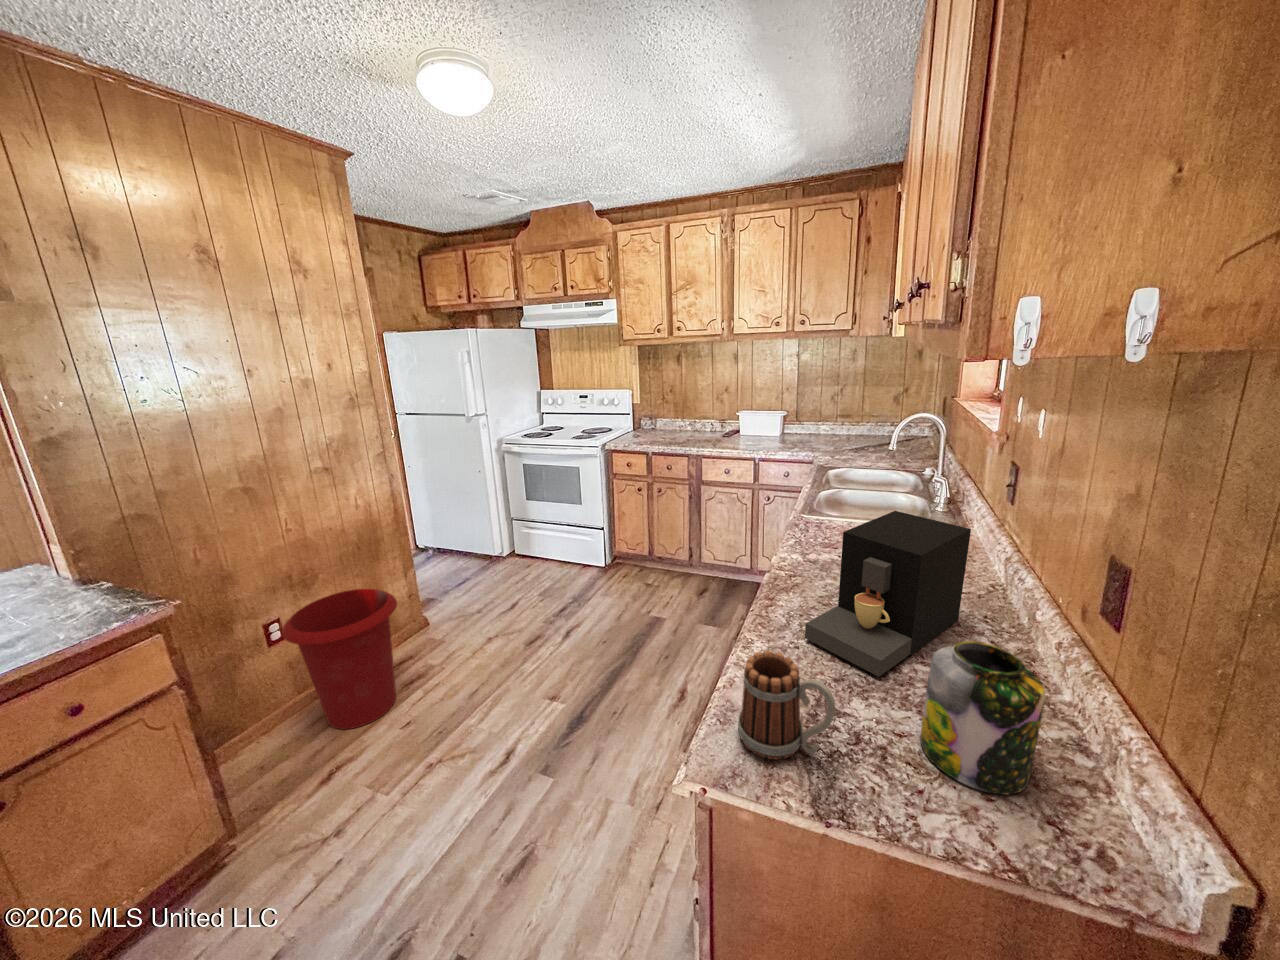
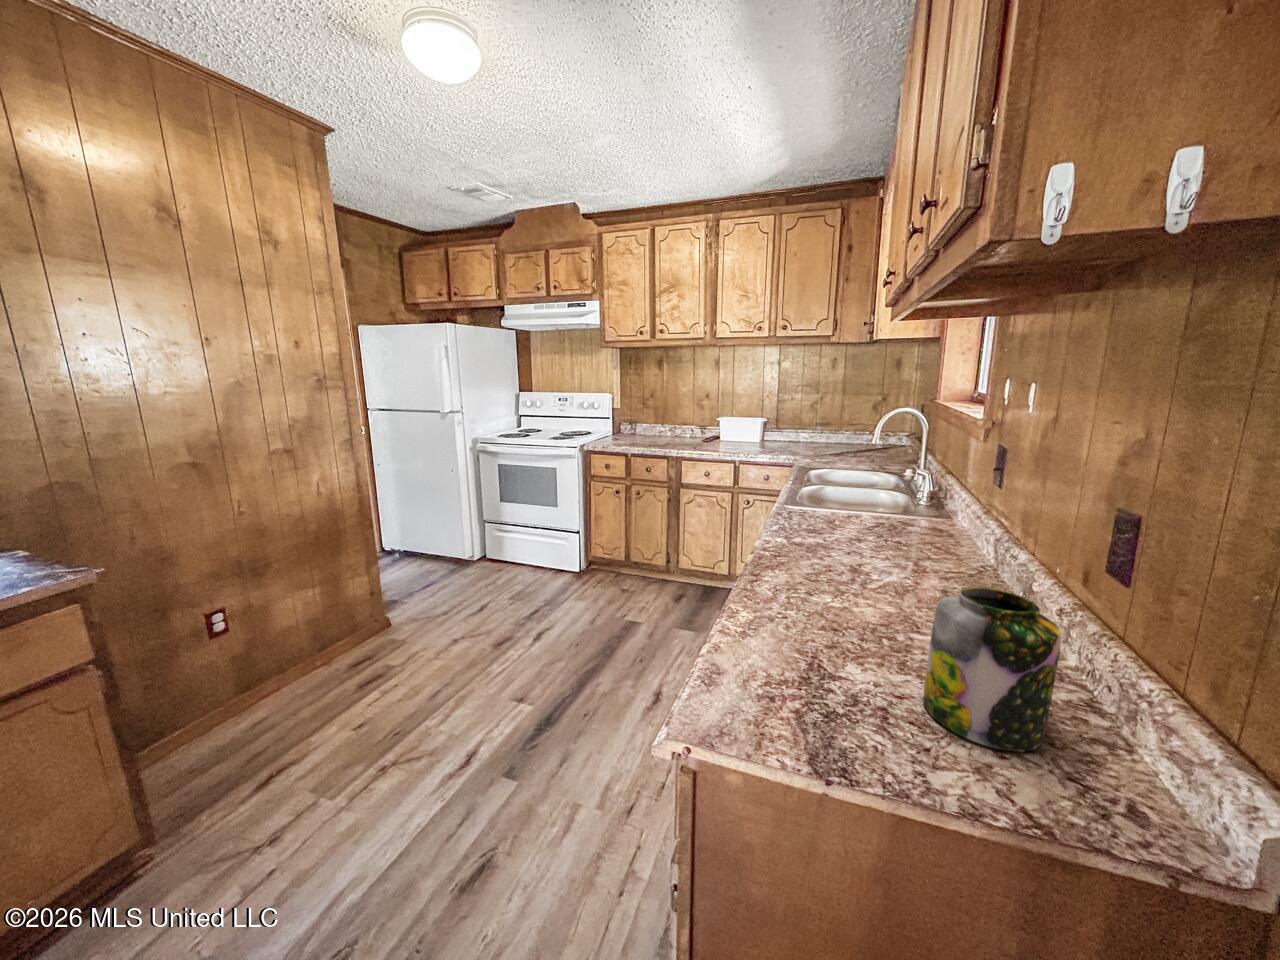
coffee maker: present [805,511,971,677] -> none [794,483,966,643]
waste bin: present [282,589,397,729] -> none [218,581,351,734]
mug: present [738,651,835,759] -> none [725,601,834,719]

